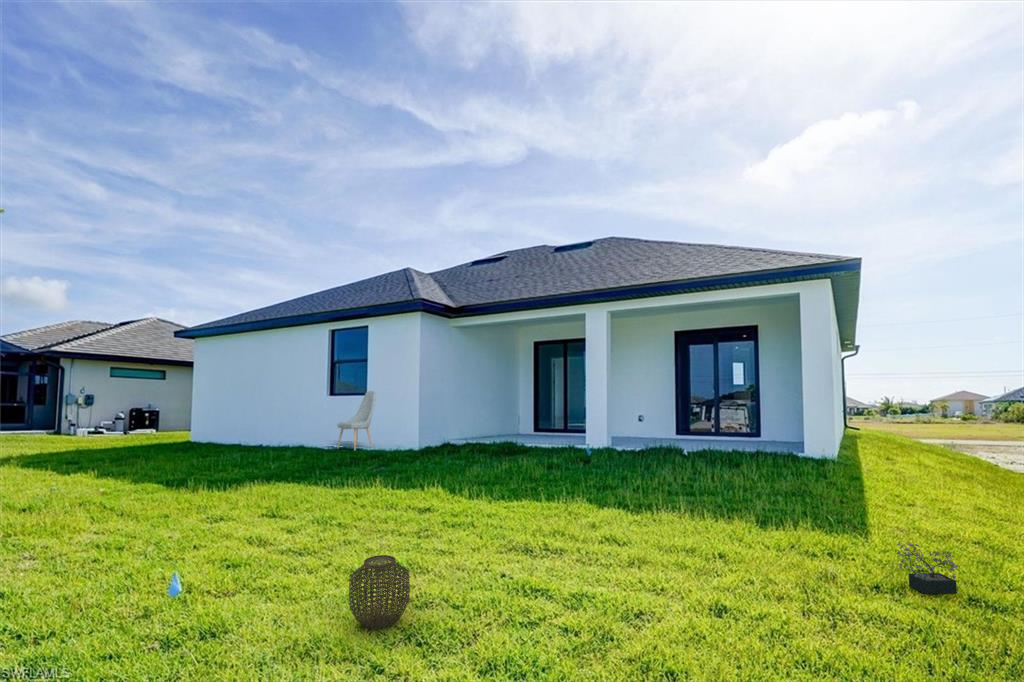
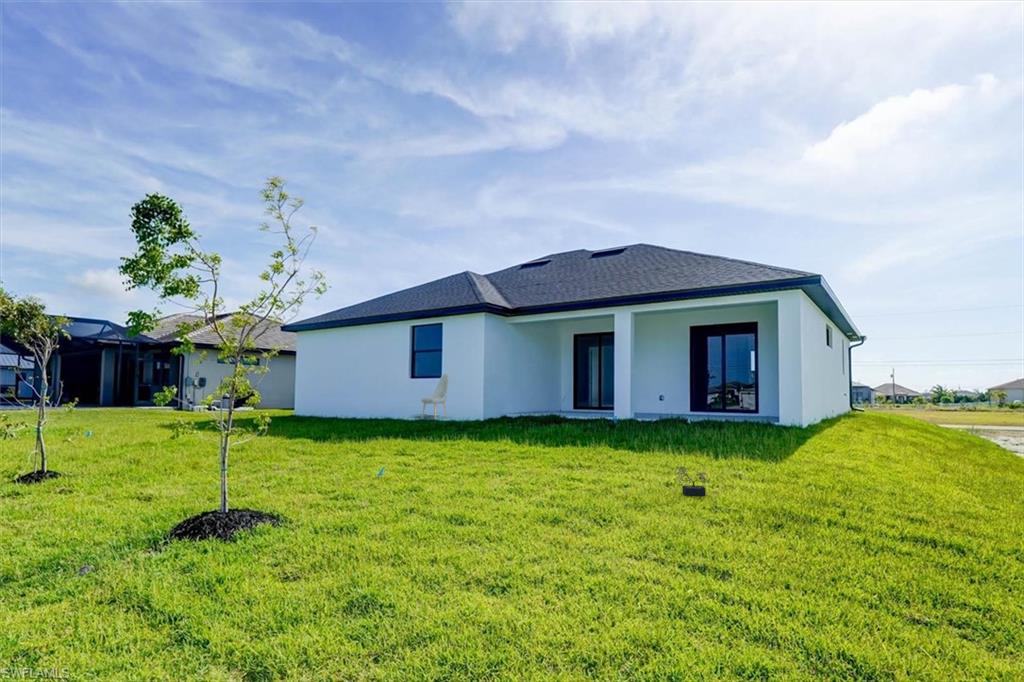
decorative plant: present [896,541,958,594] -> present [675,466,709,496]
woven basket: present [349,555,410,629] -> none [479,457,509,491]

